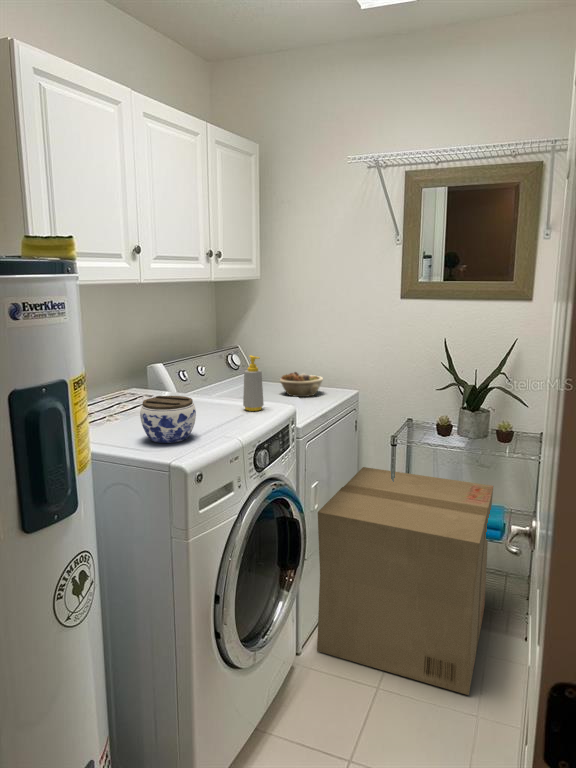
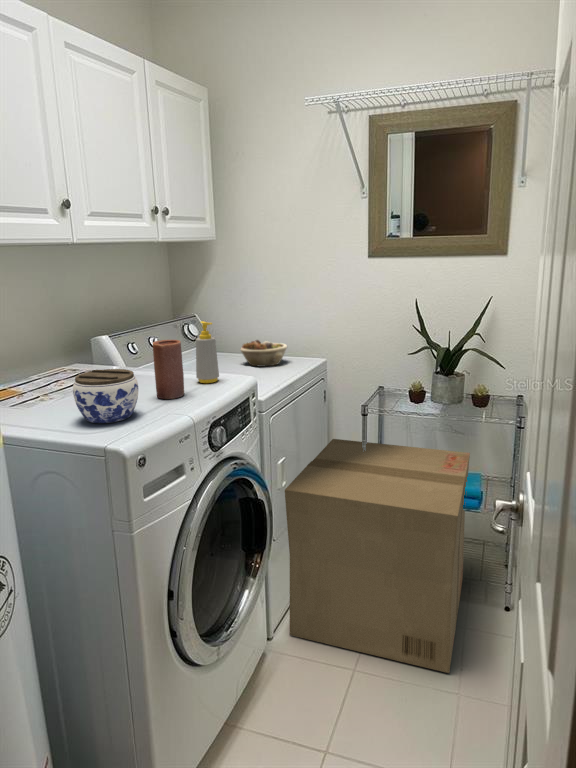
candle: none [208,371,233,424] -> present [153,340,184,399]

